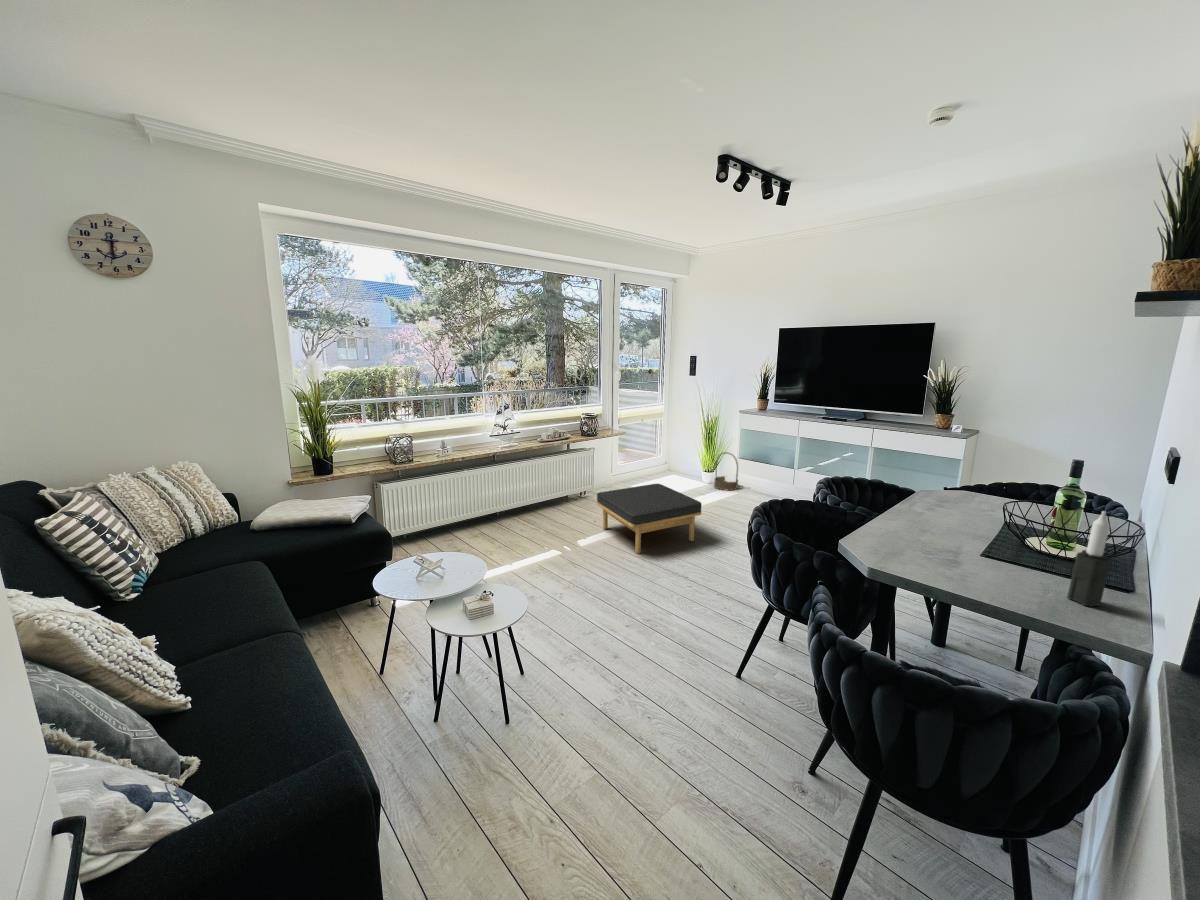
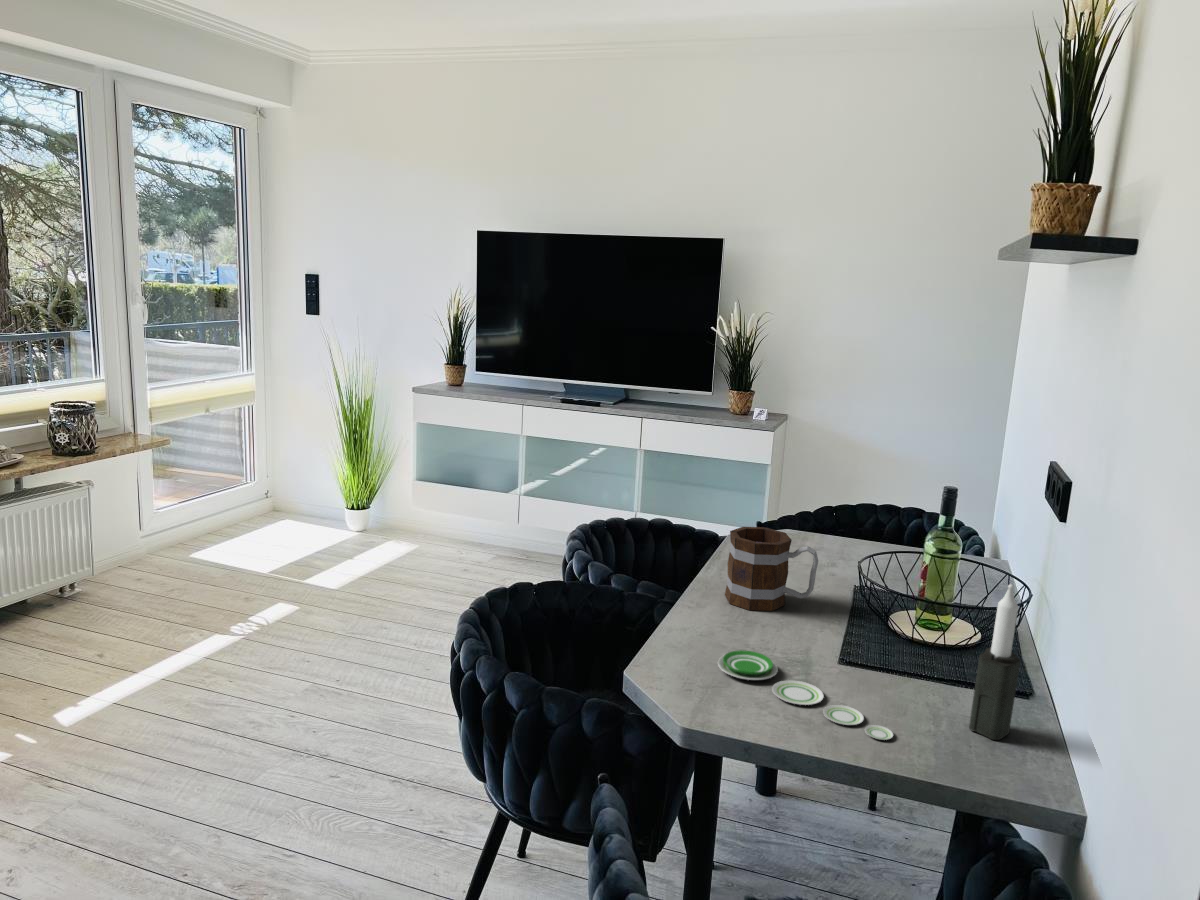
basket: present [714,452,738,491] -> none [371,468,417,544]
mug: none [907,478,972,526] -> present [725,527,818,611]
ottoman: present [597,484,701,554] -> none [96,550,348,719]
plate: none [894,539,1006,592] -> present [718,650,893,740]

